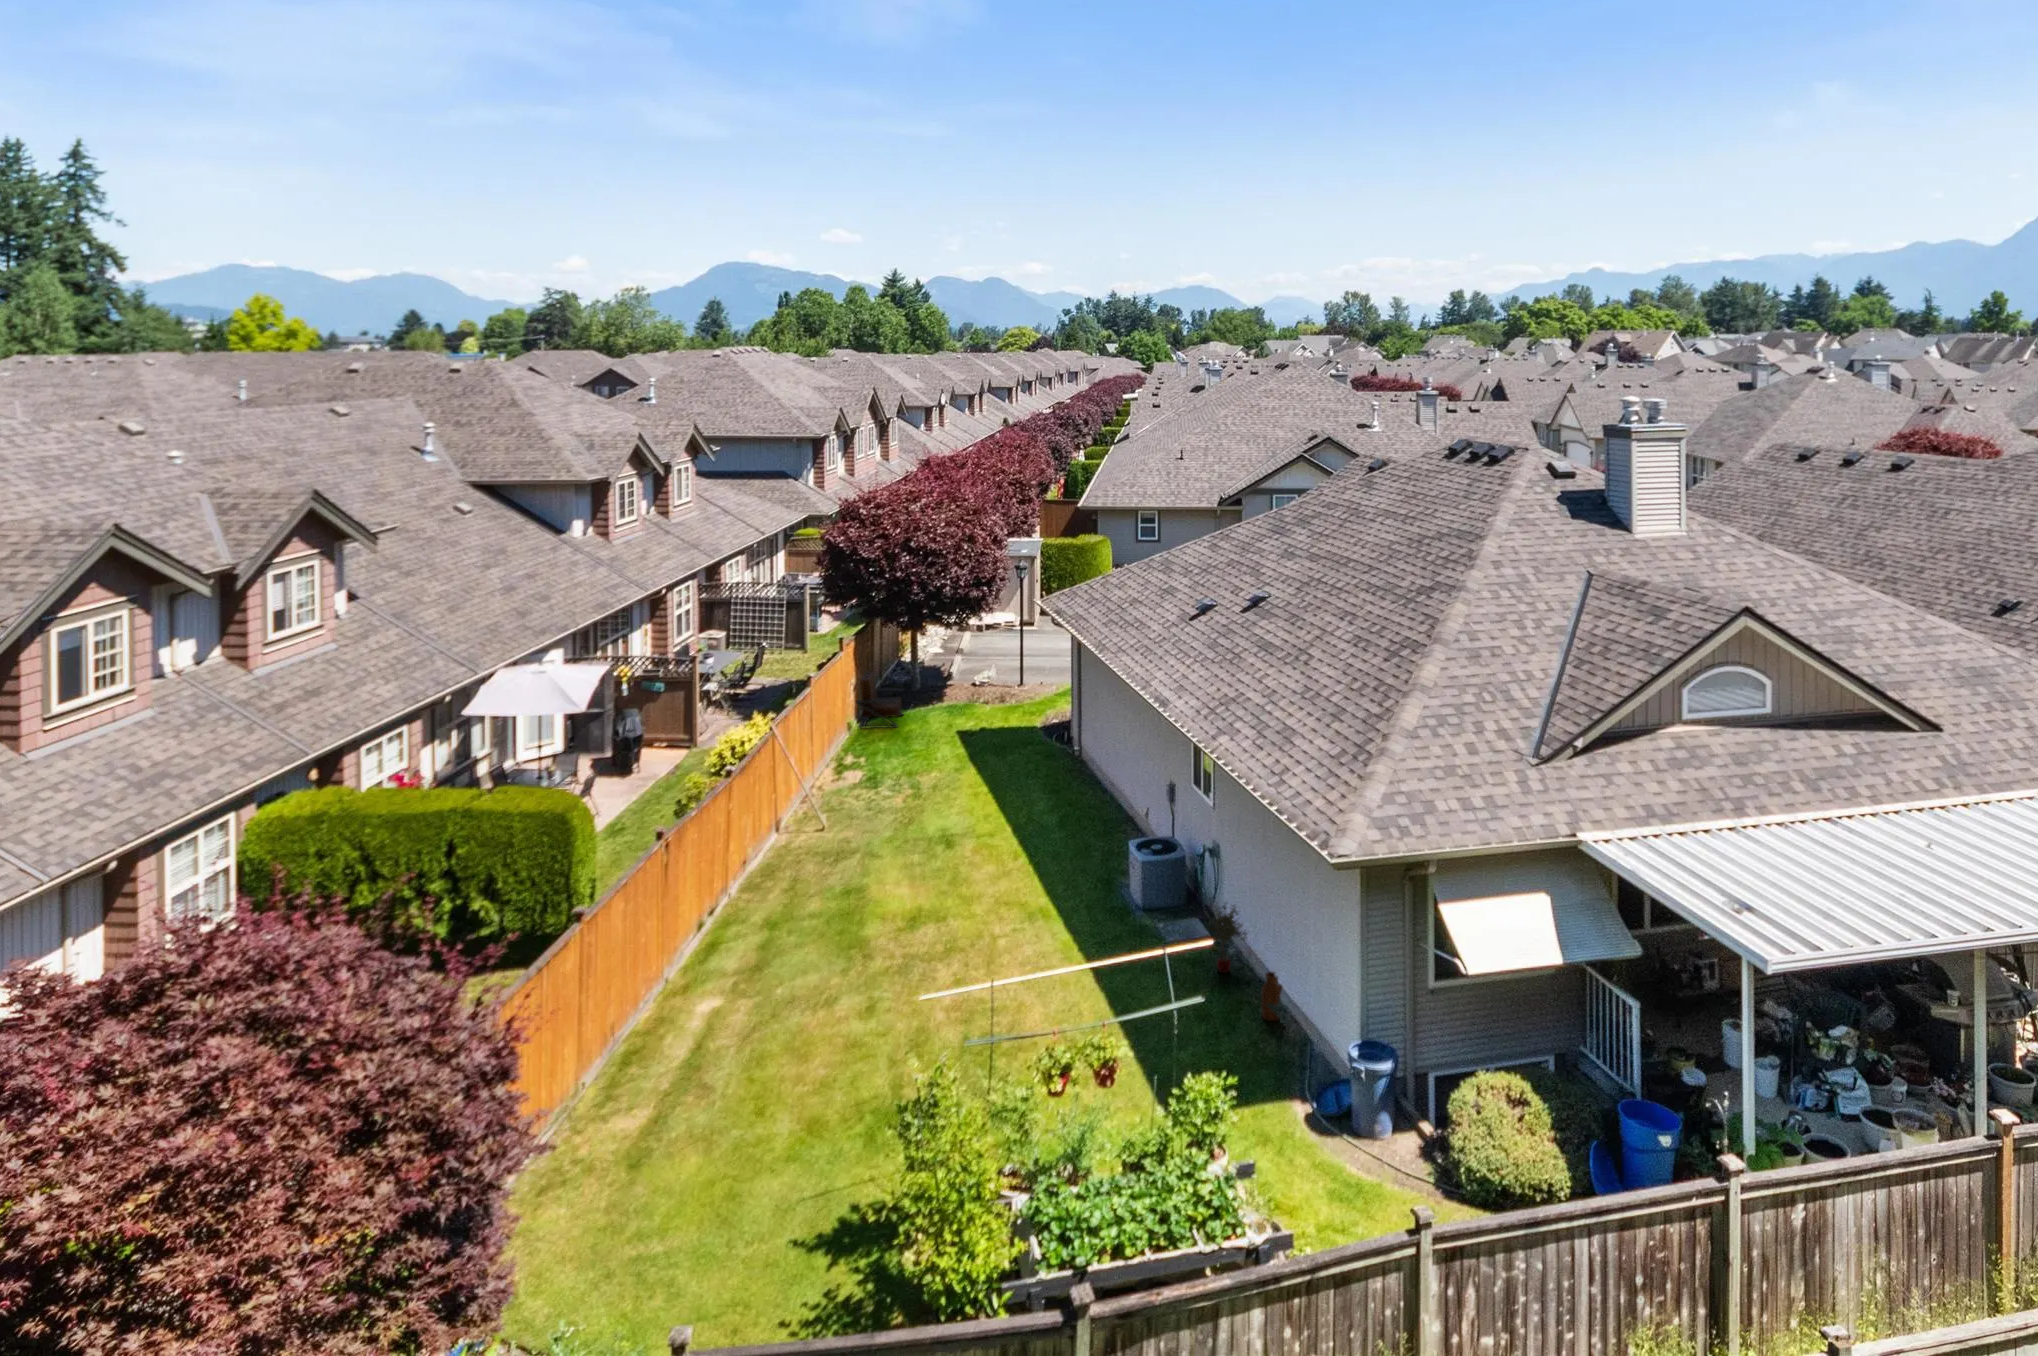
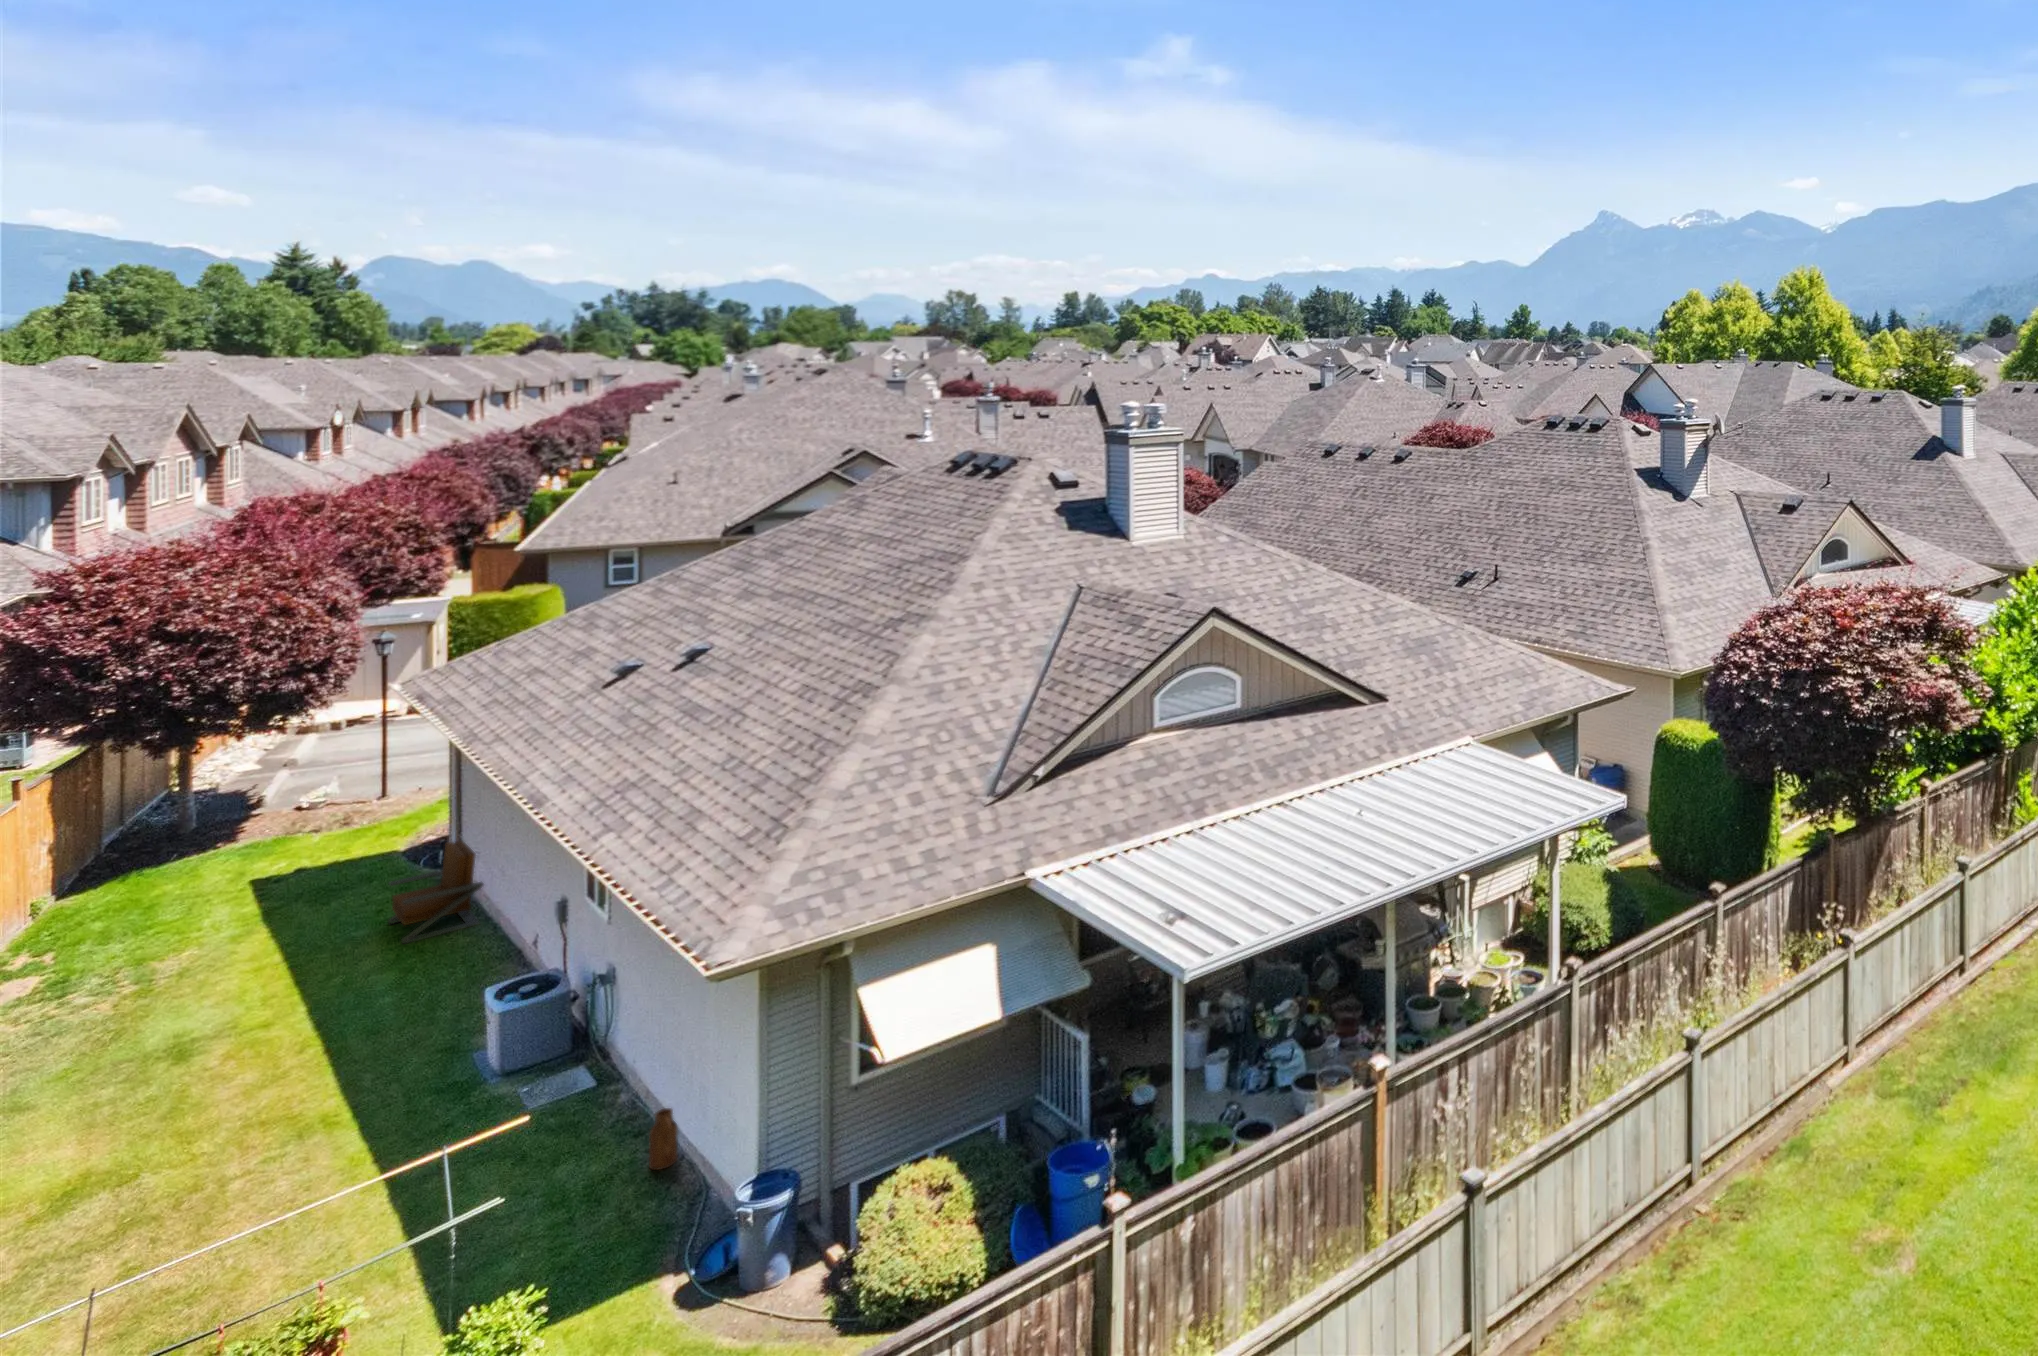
lounge chair: present [856,671,904,728] -> present [388,840,483,943]
potted tree: present [1213,903,1247,973] -> none [588,1034,645,1124]

